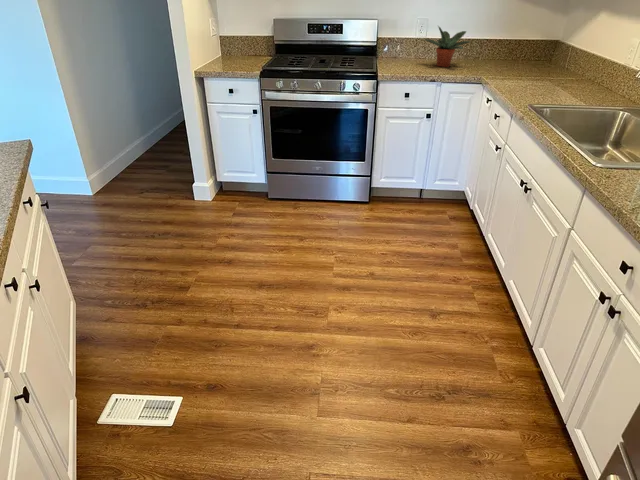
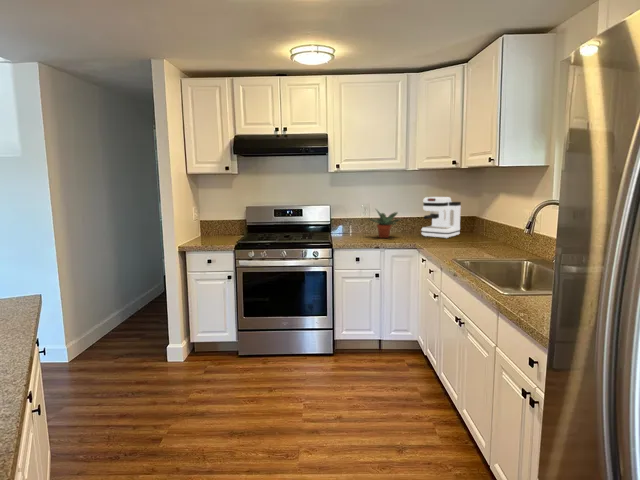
coffee maker: none [492,9,554,70] -> present [422,197,461,238]

